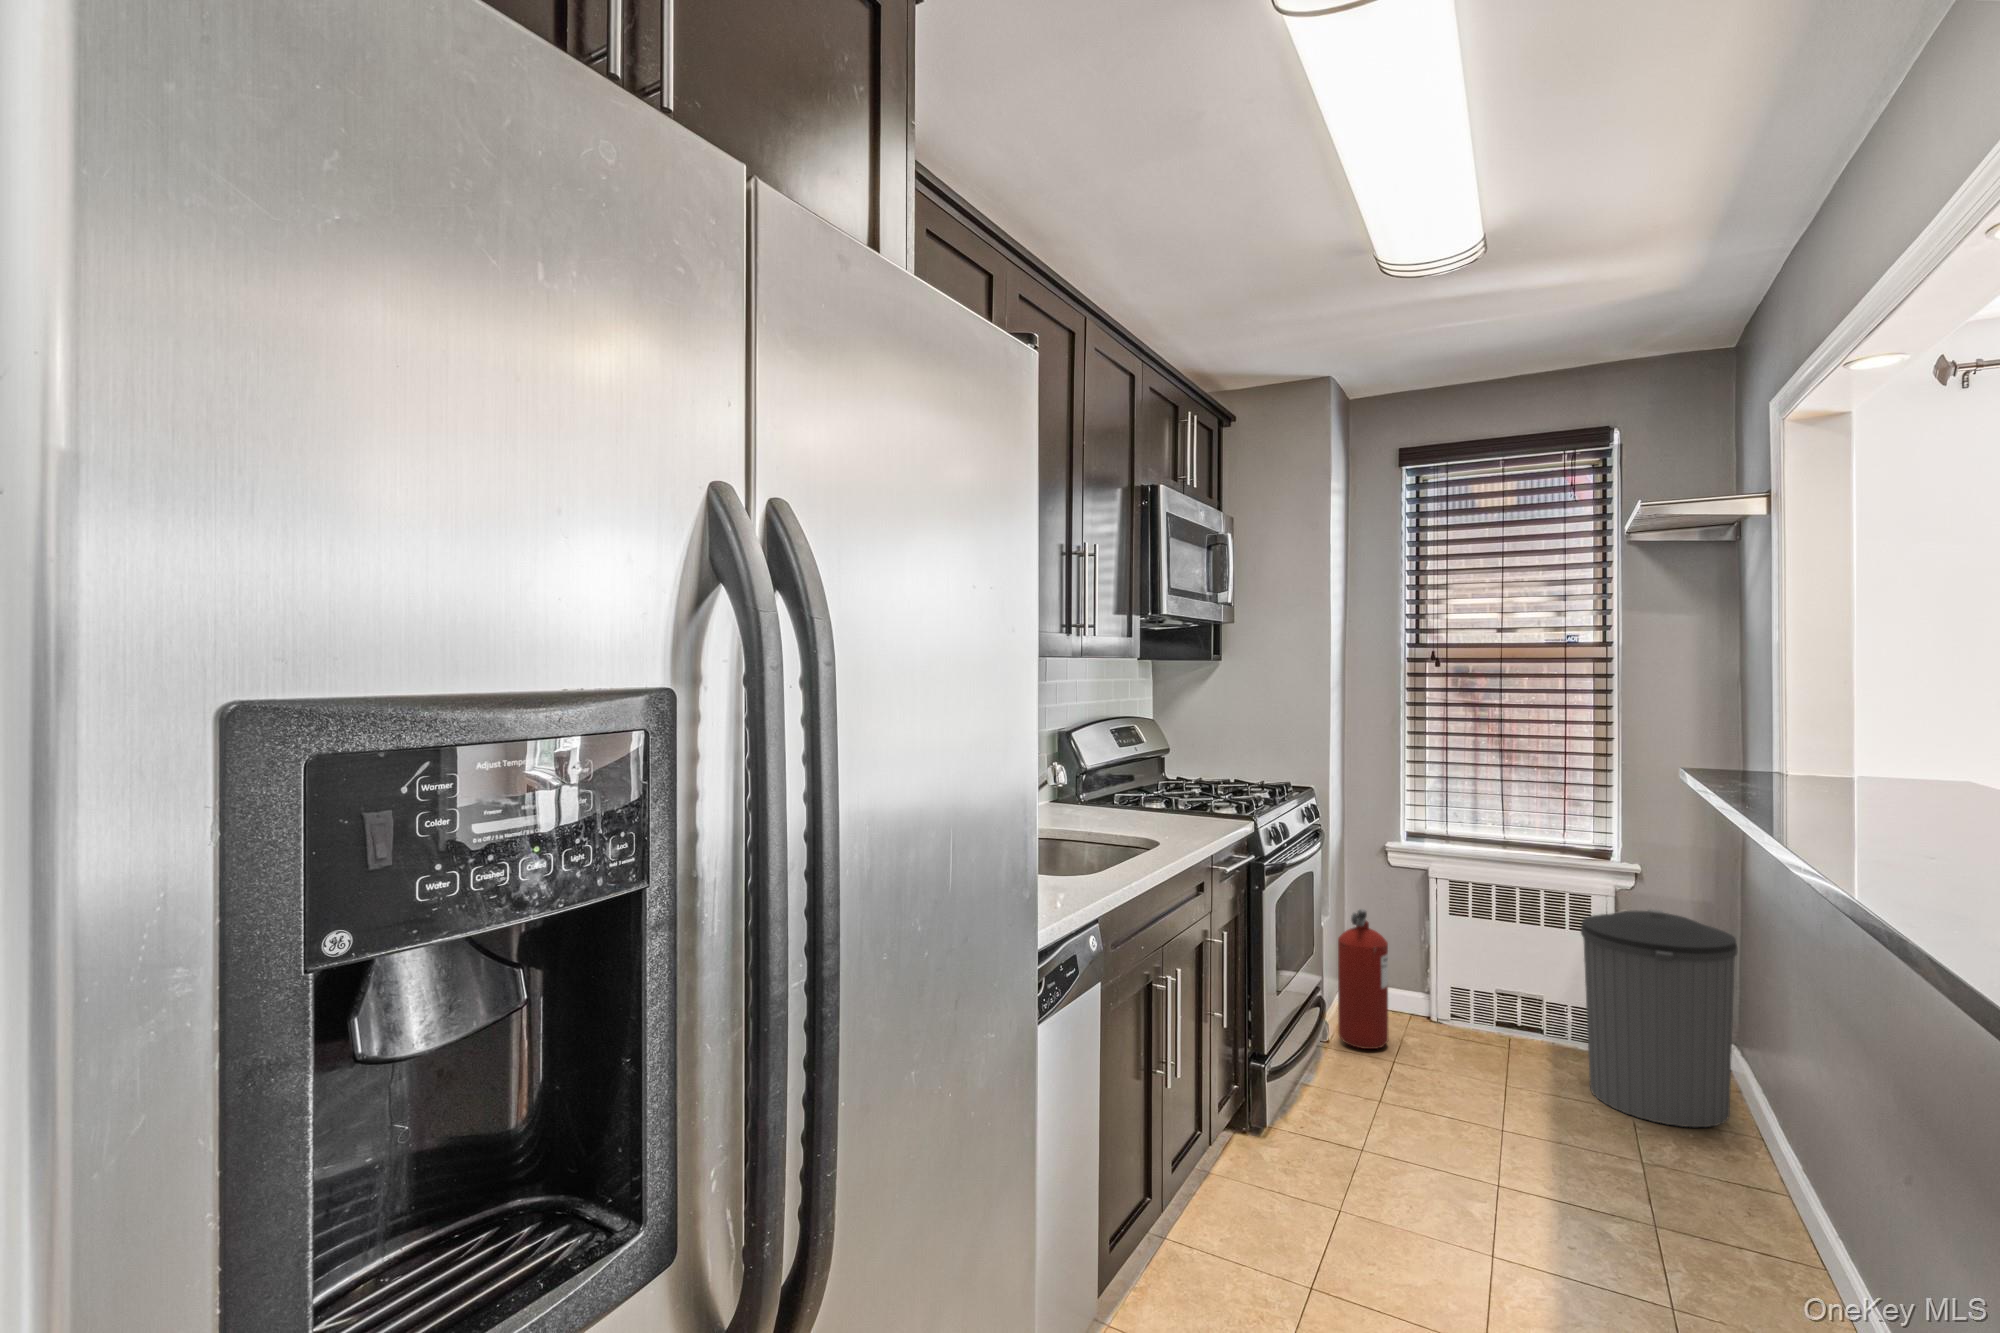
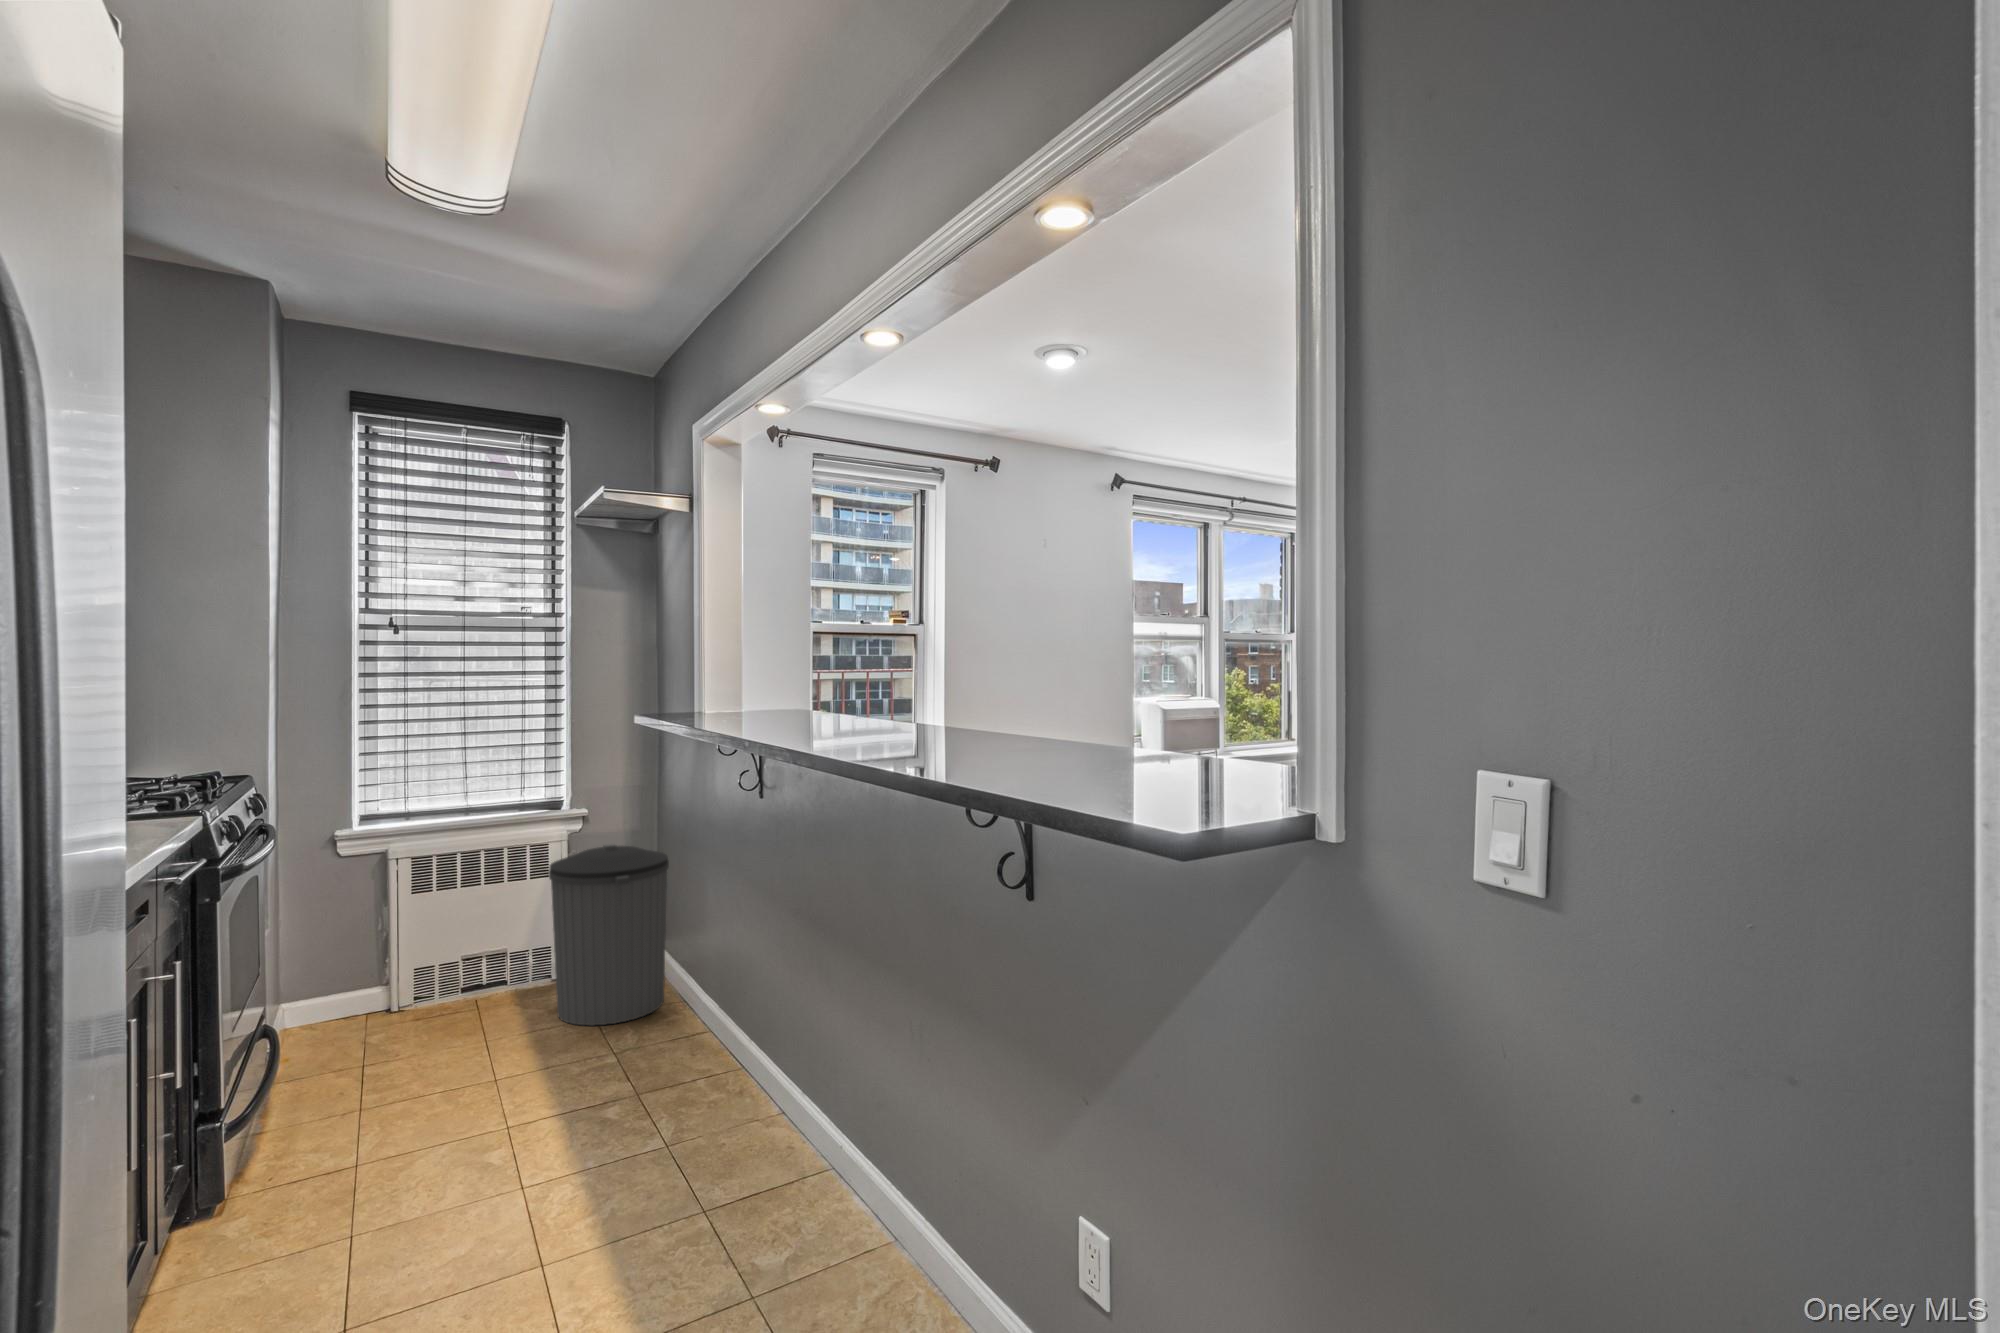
fire extinguisher: present [1338,909,1388,1049] -> none [283,906,350,1064]

